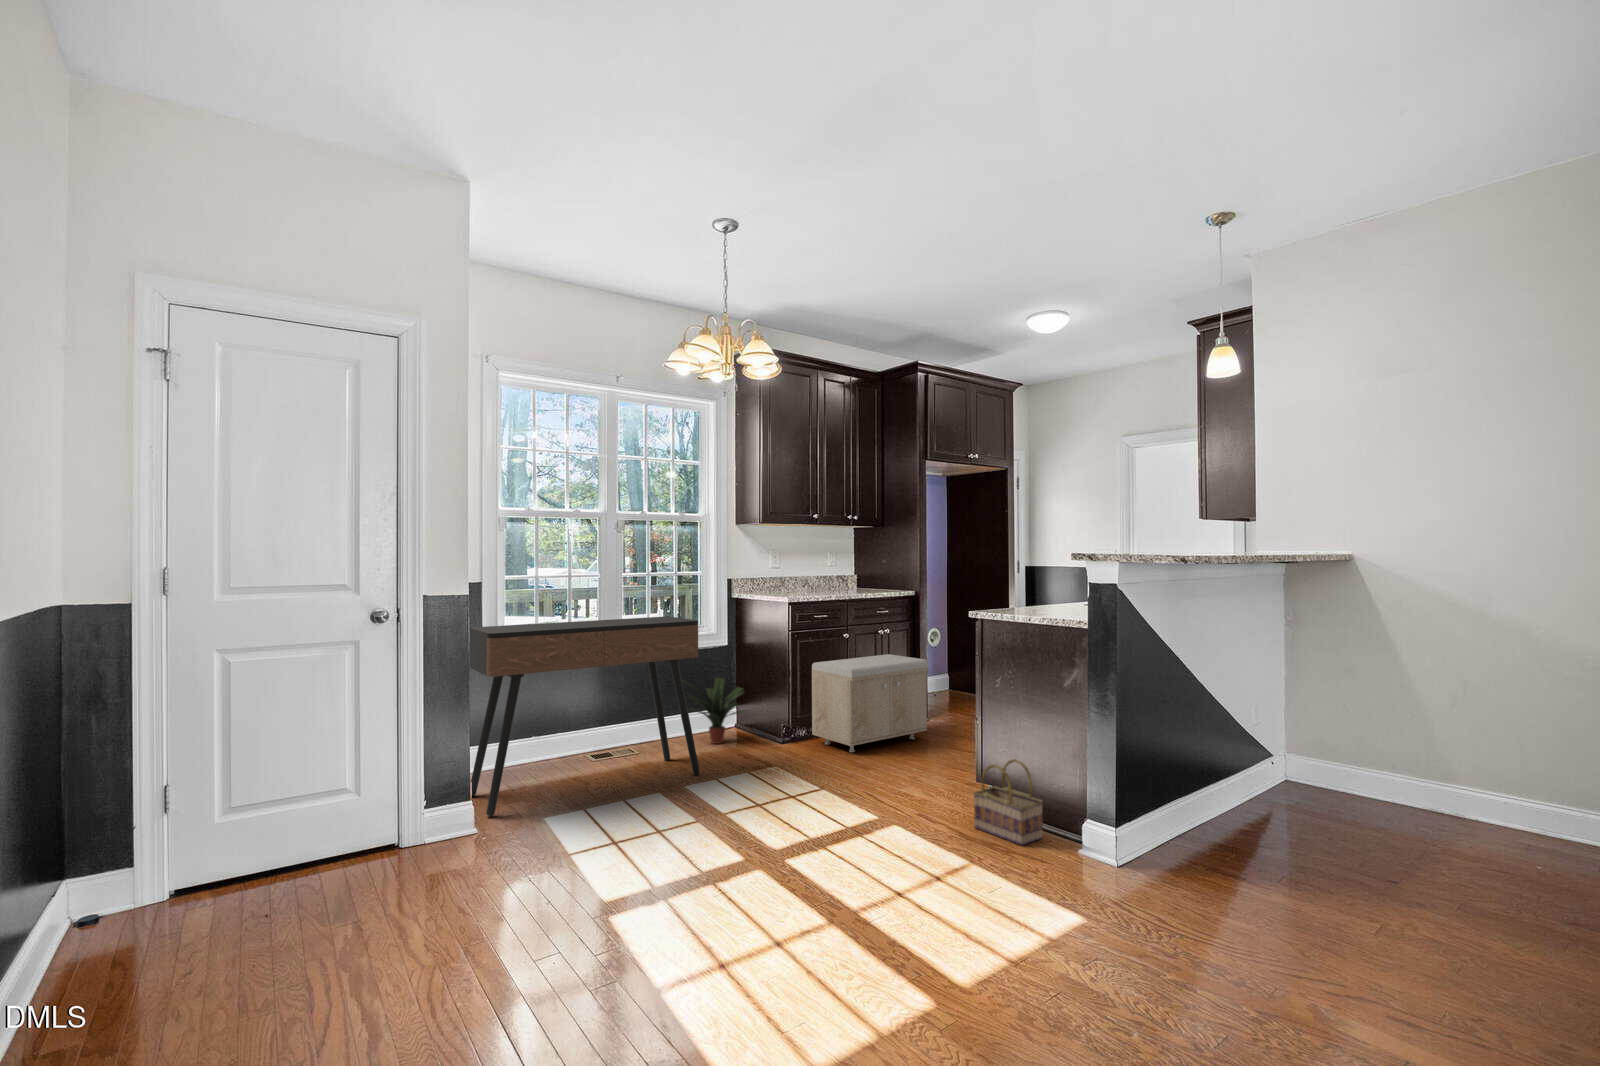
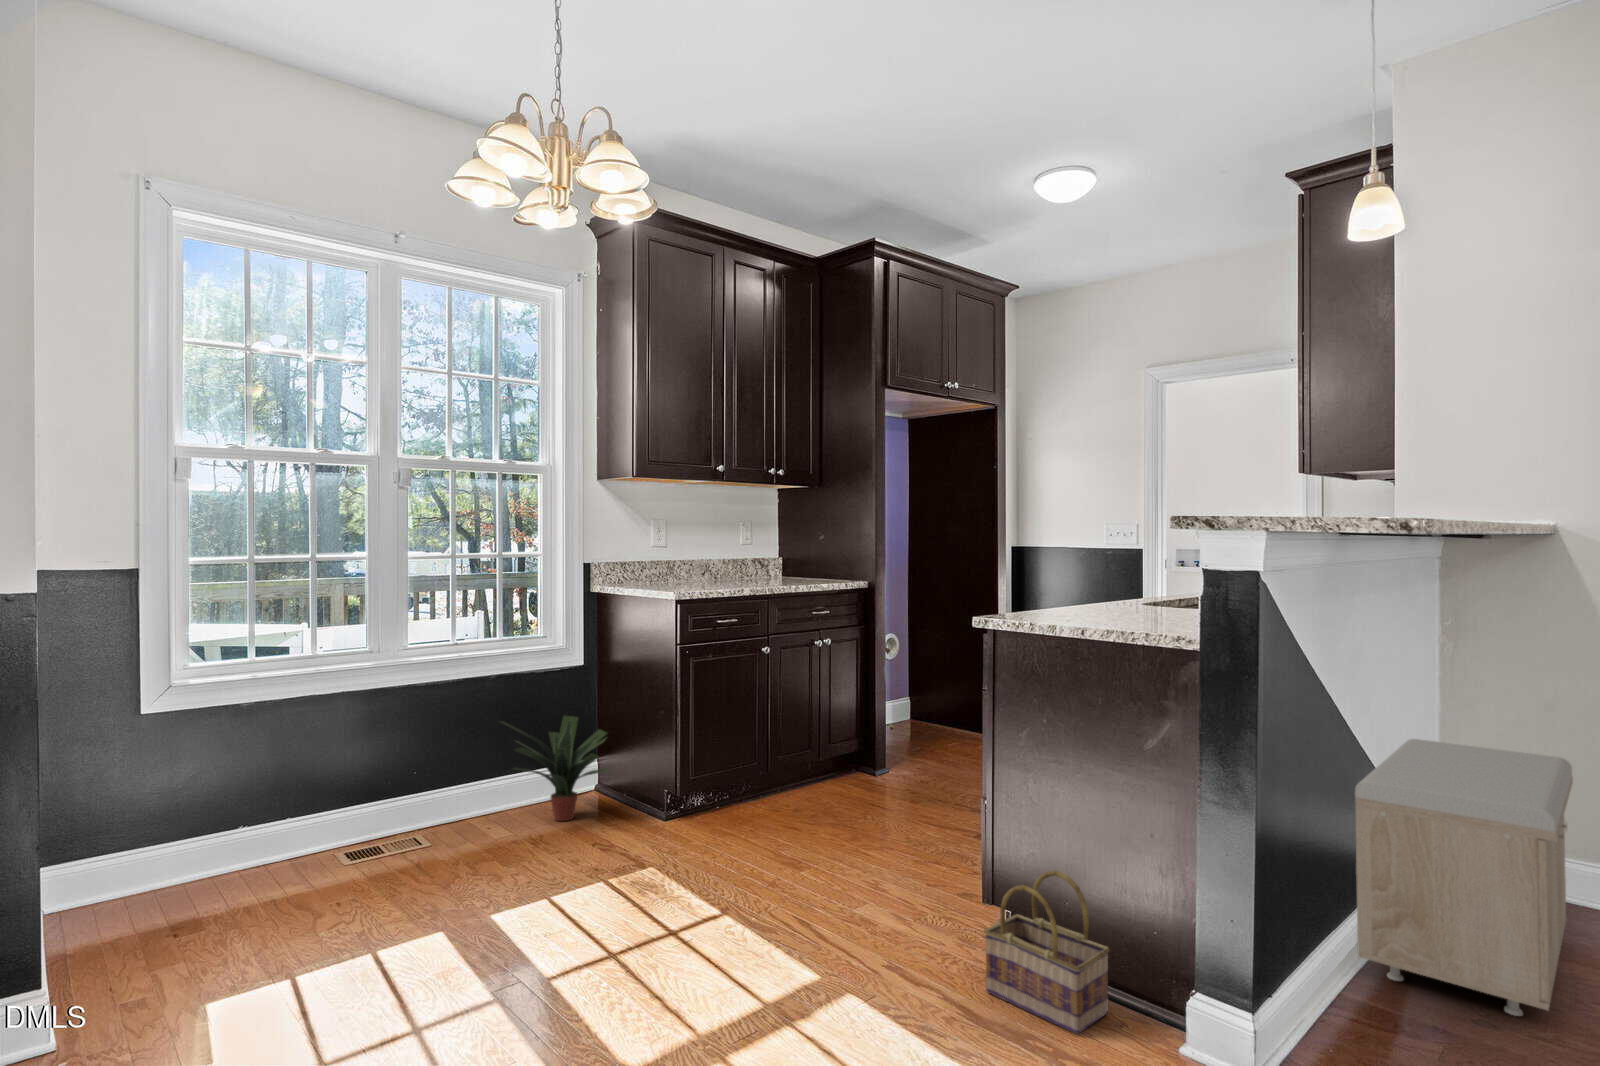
console table: present [470,616,700,816] -> none [81,623,522,1005]
storage bench: present [812,654,928,752] -> present [1355,739,1573,1016]

